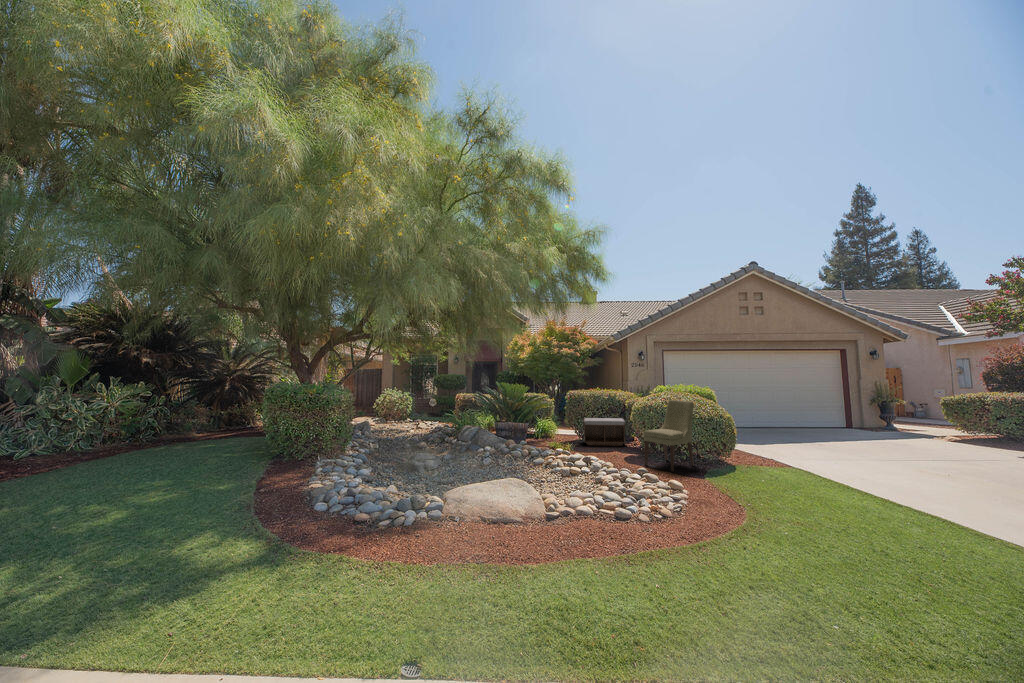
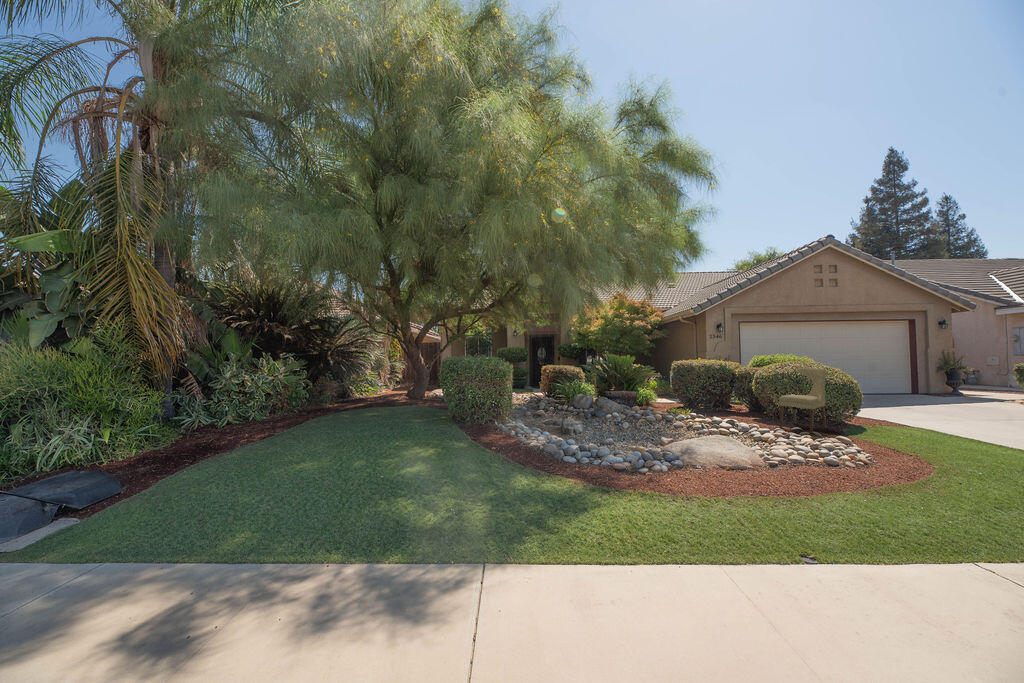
bench: present [584,418,625,446] -> none [696,386,741,412]

